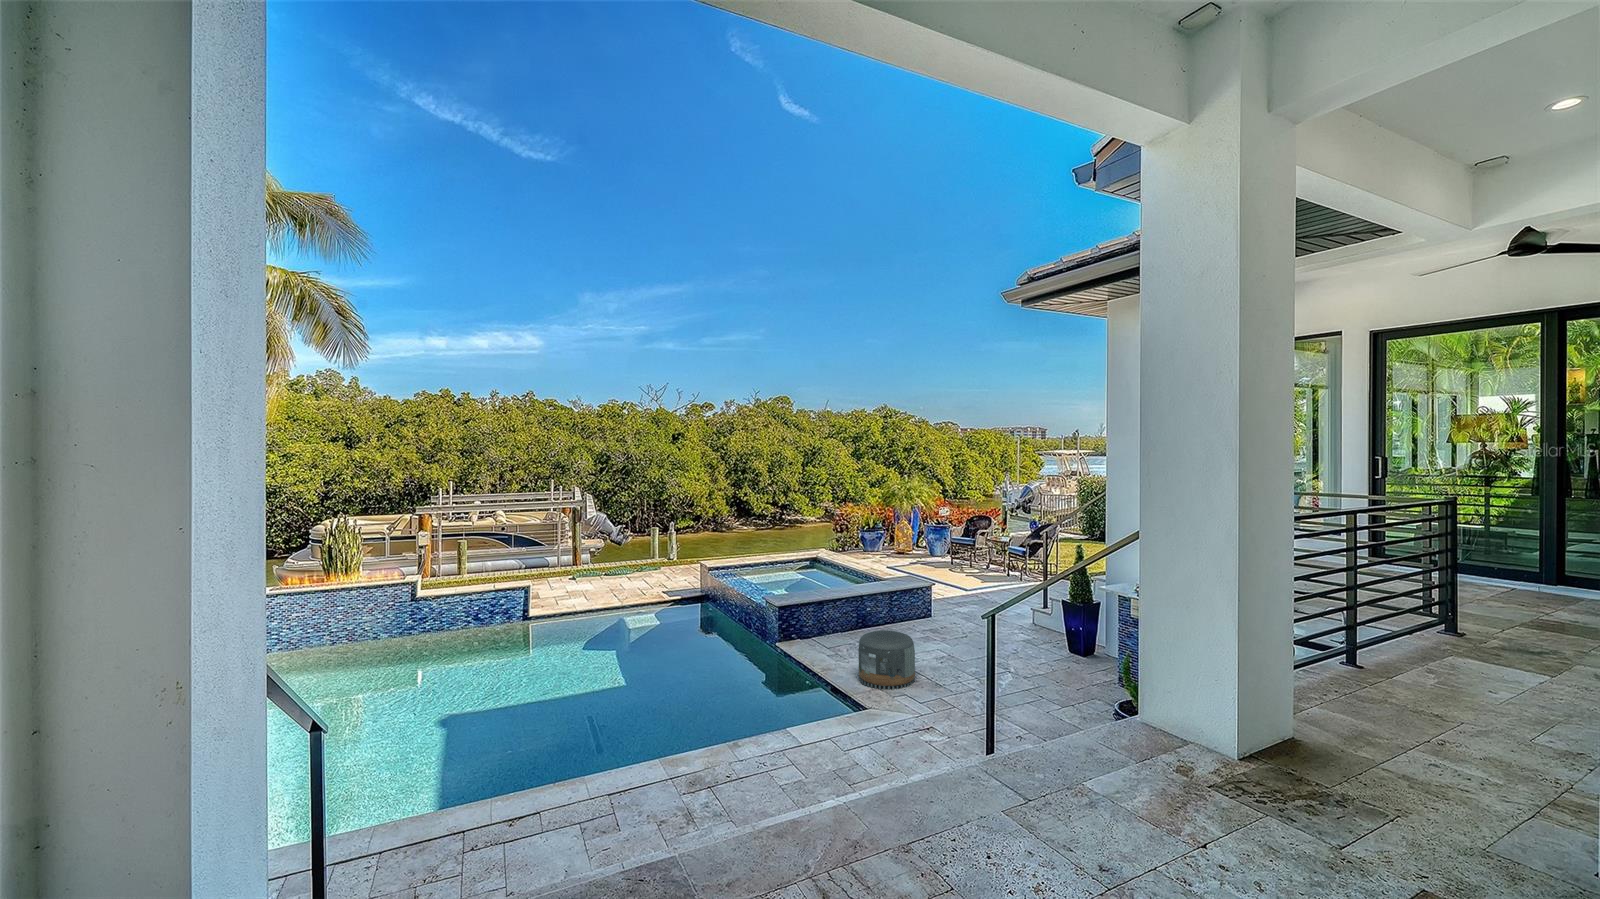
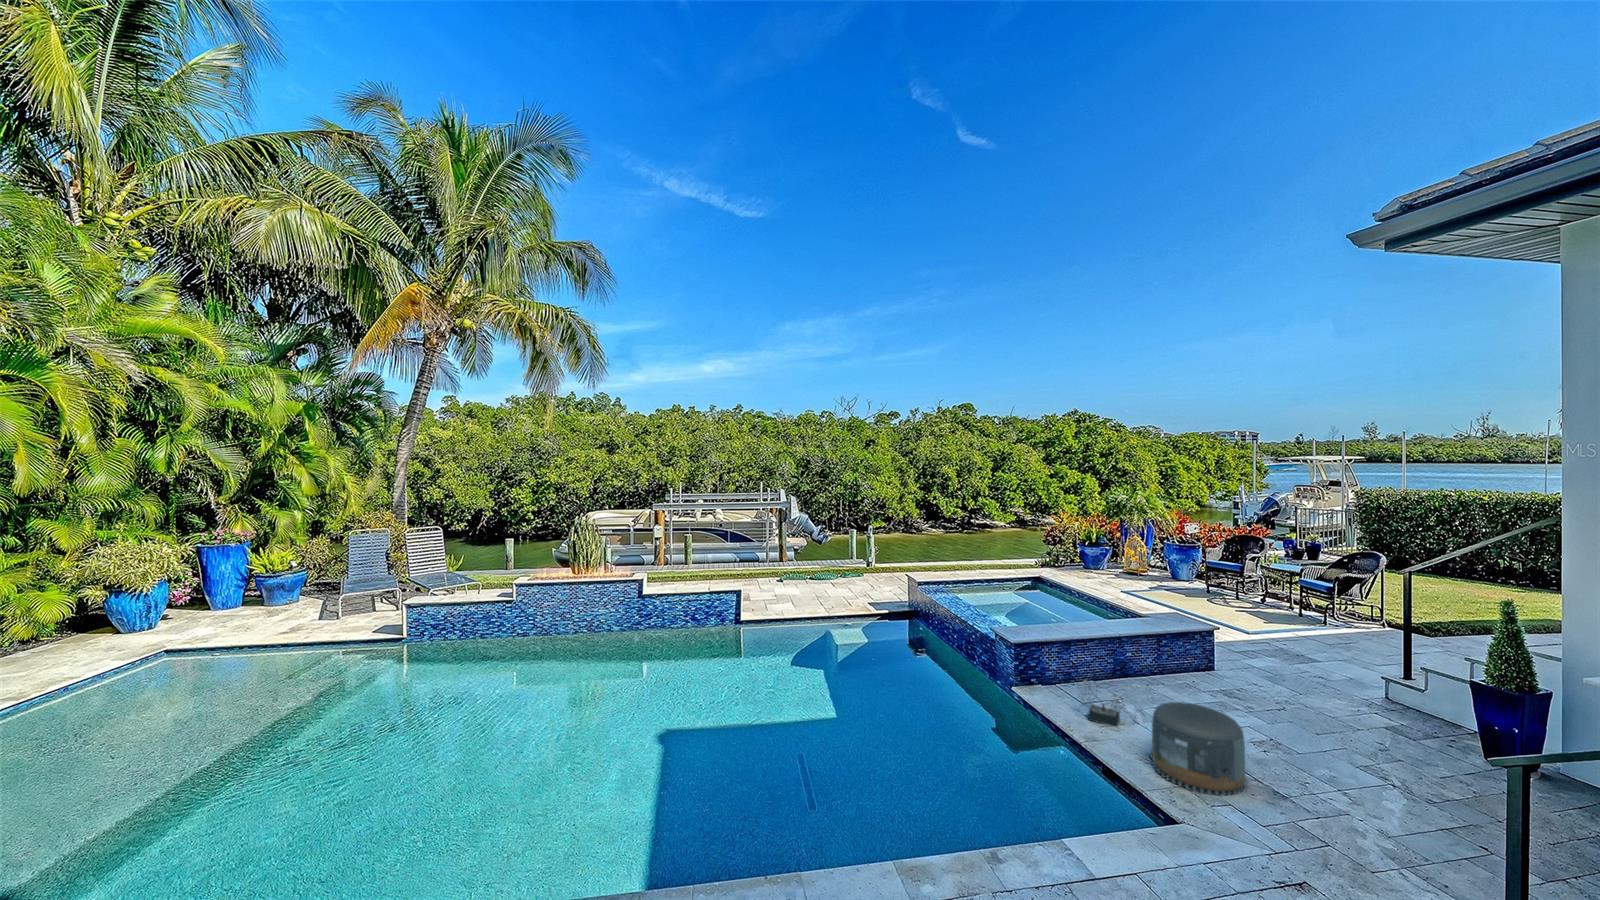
decorative plant: none [818,626,852,660] -> present [1080,680,1126,727]

